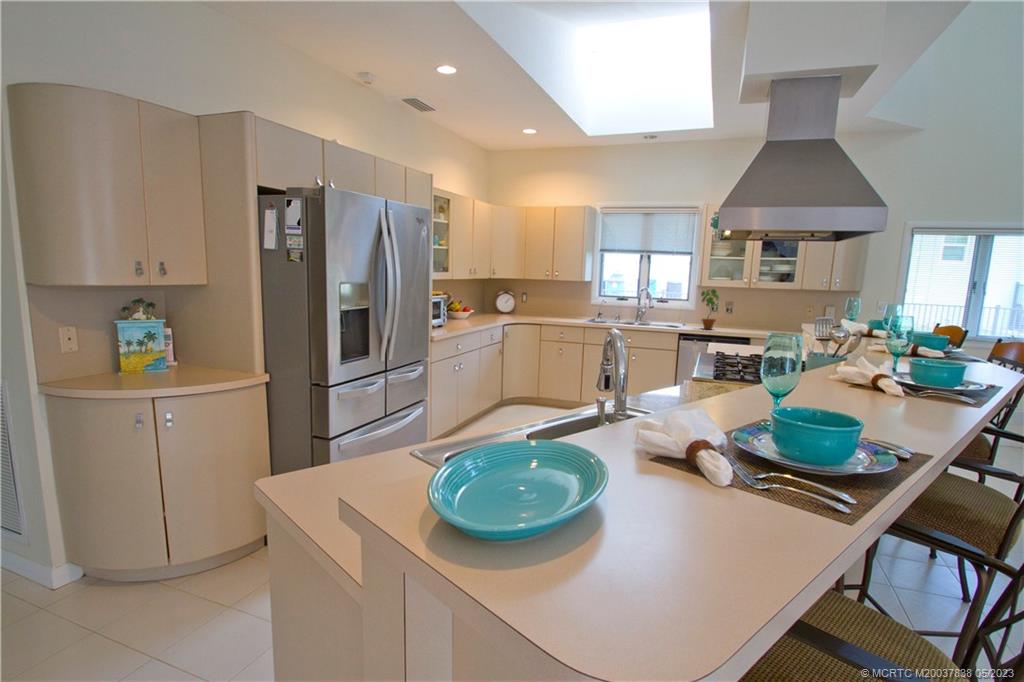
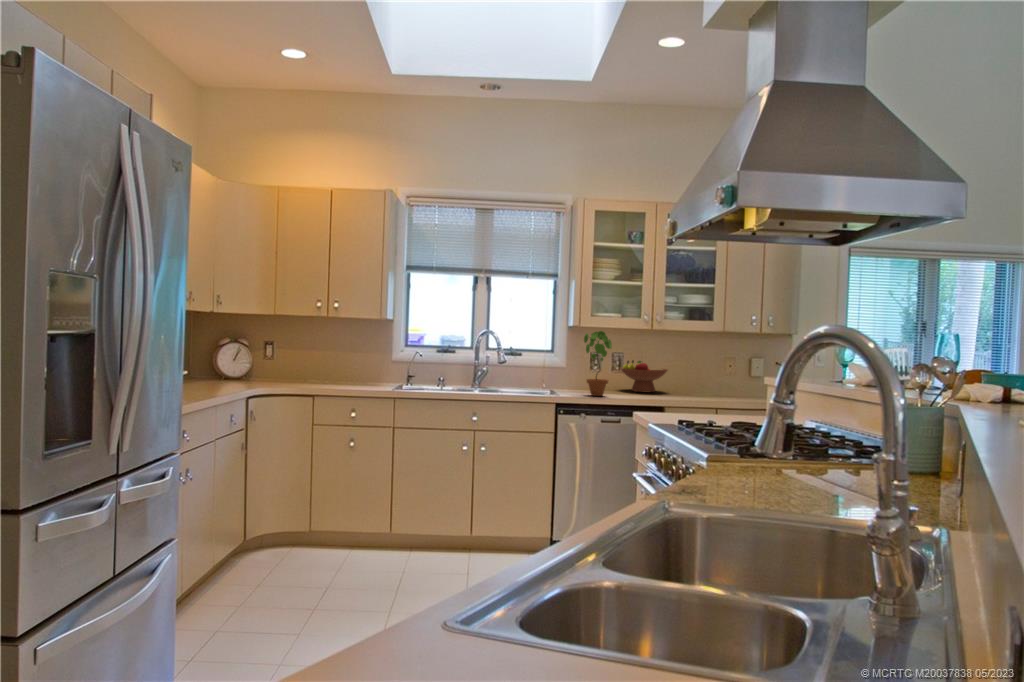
fruit bowl: none [731,307,765,328] -> present [621,360,668,392]

